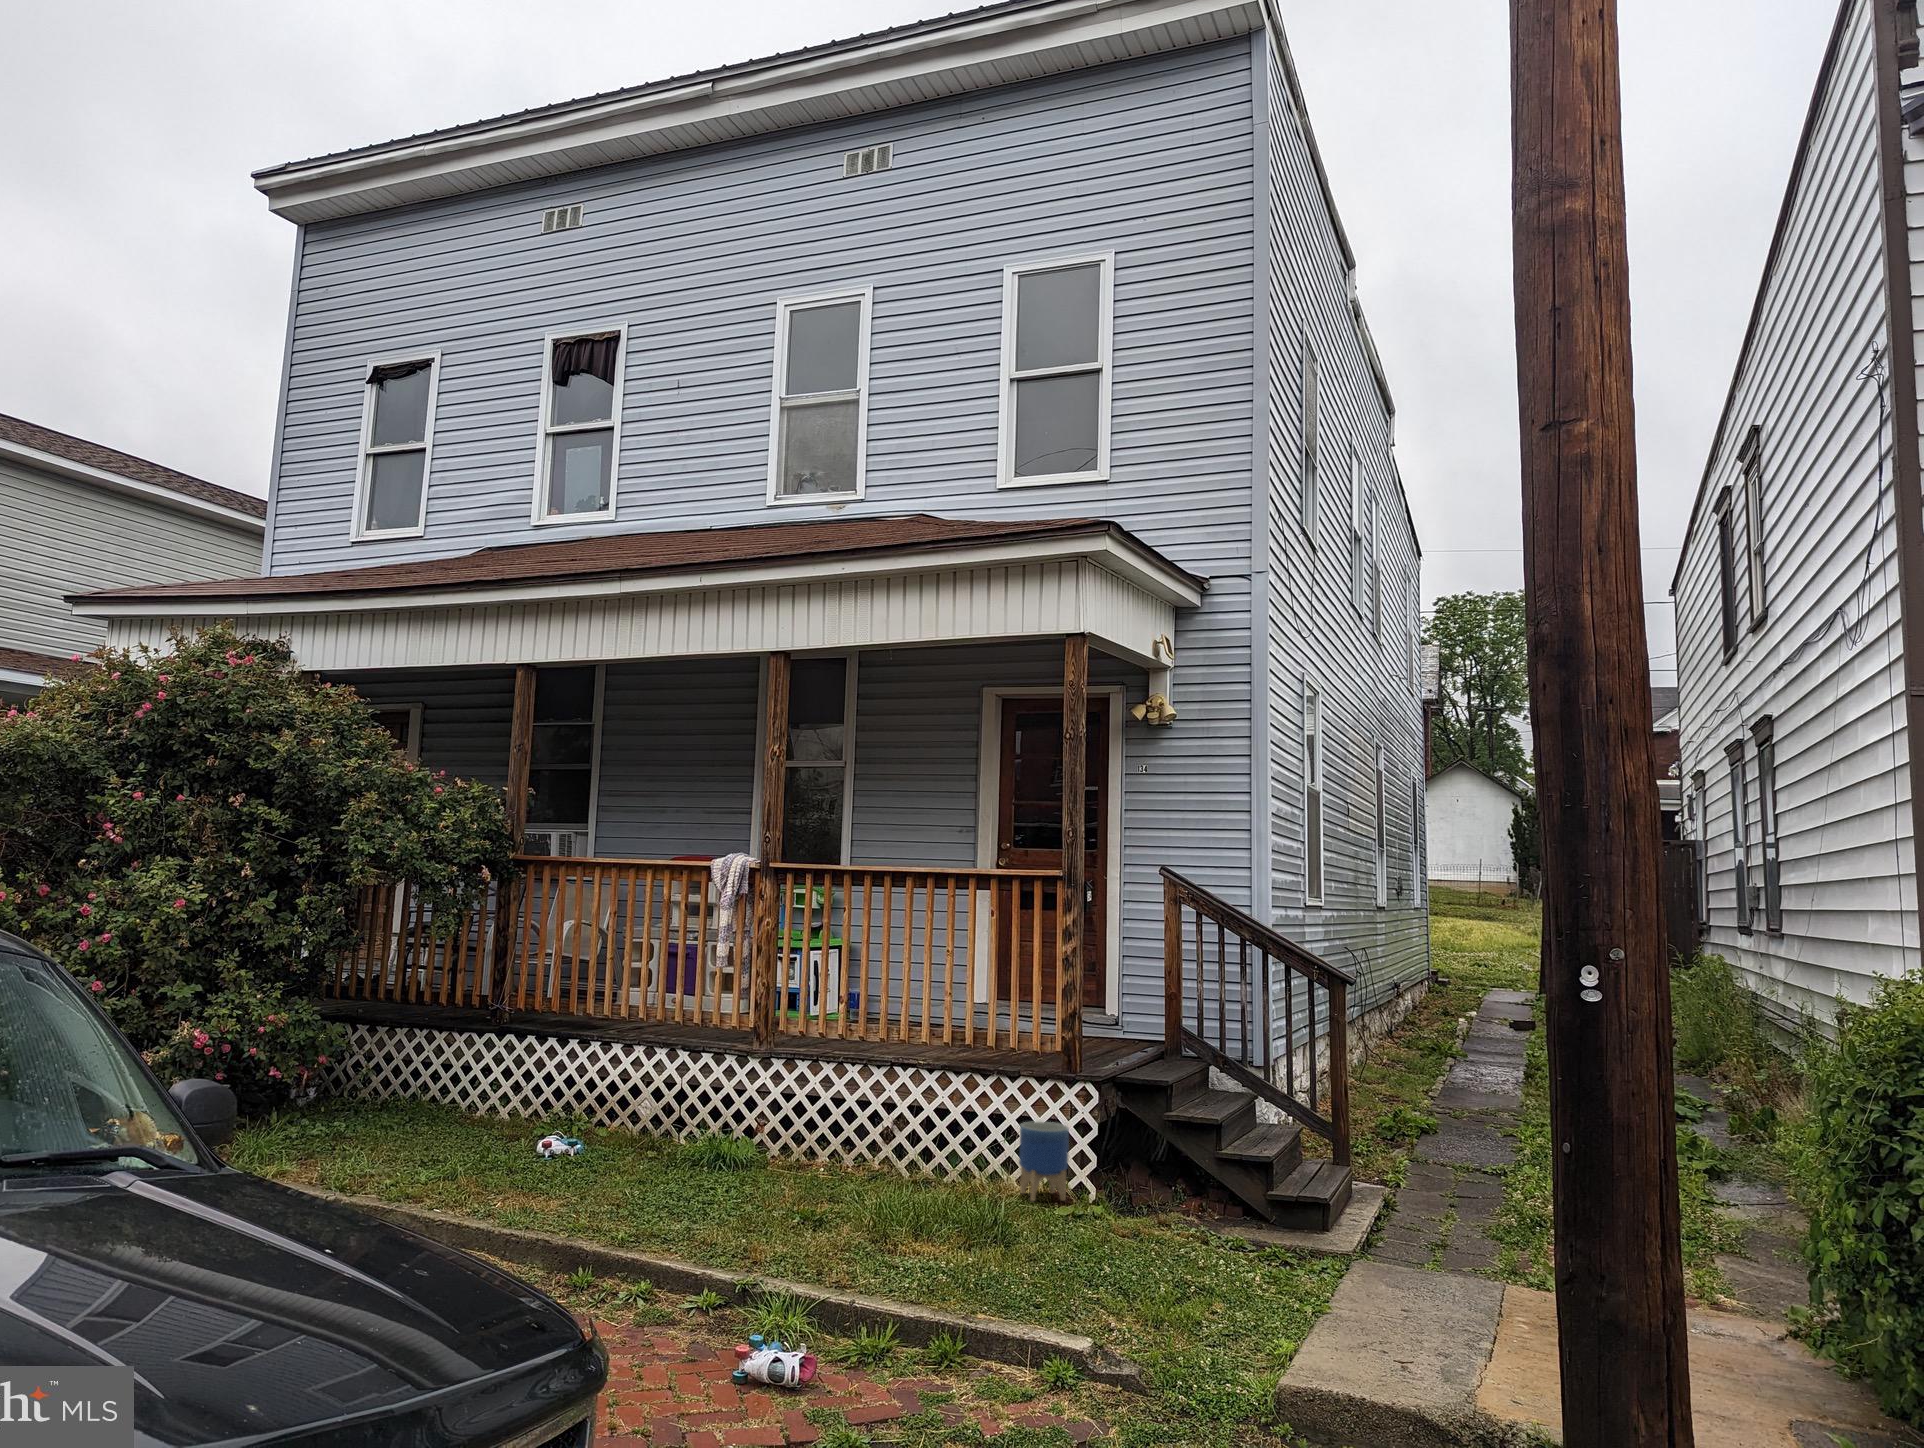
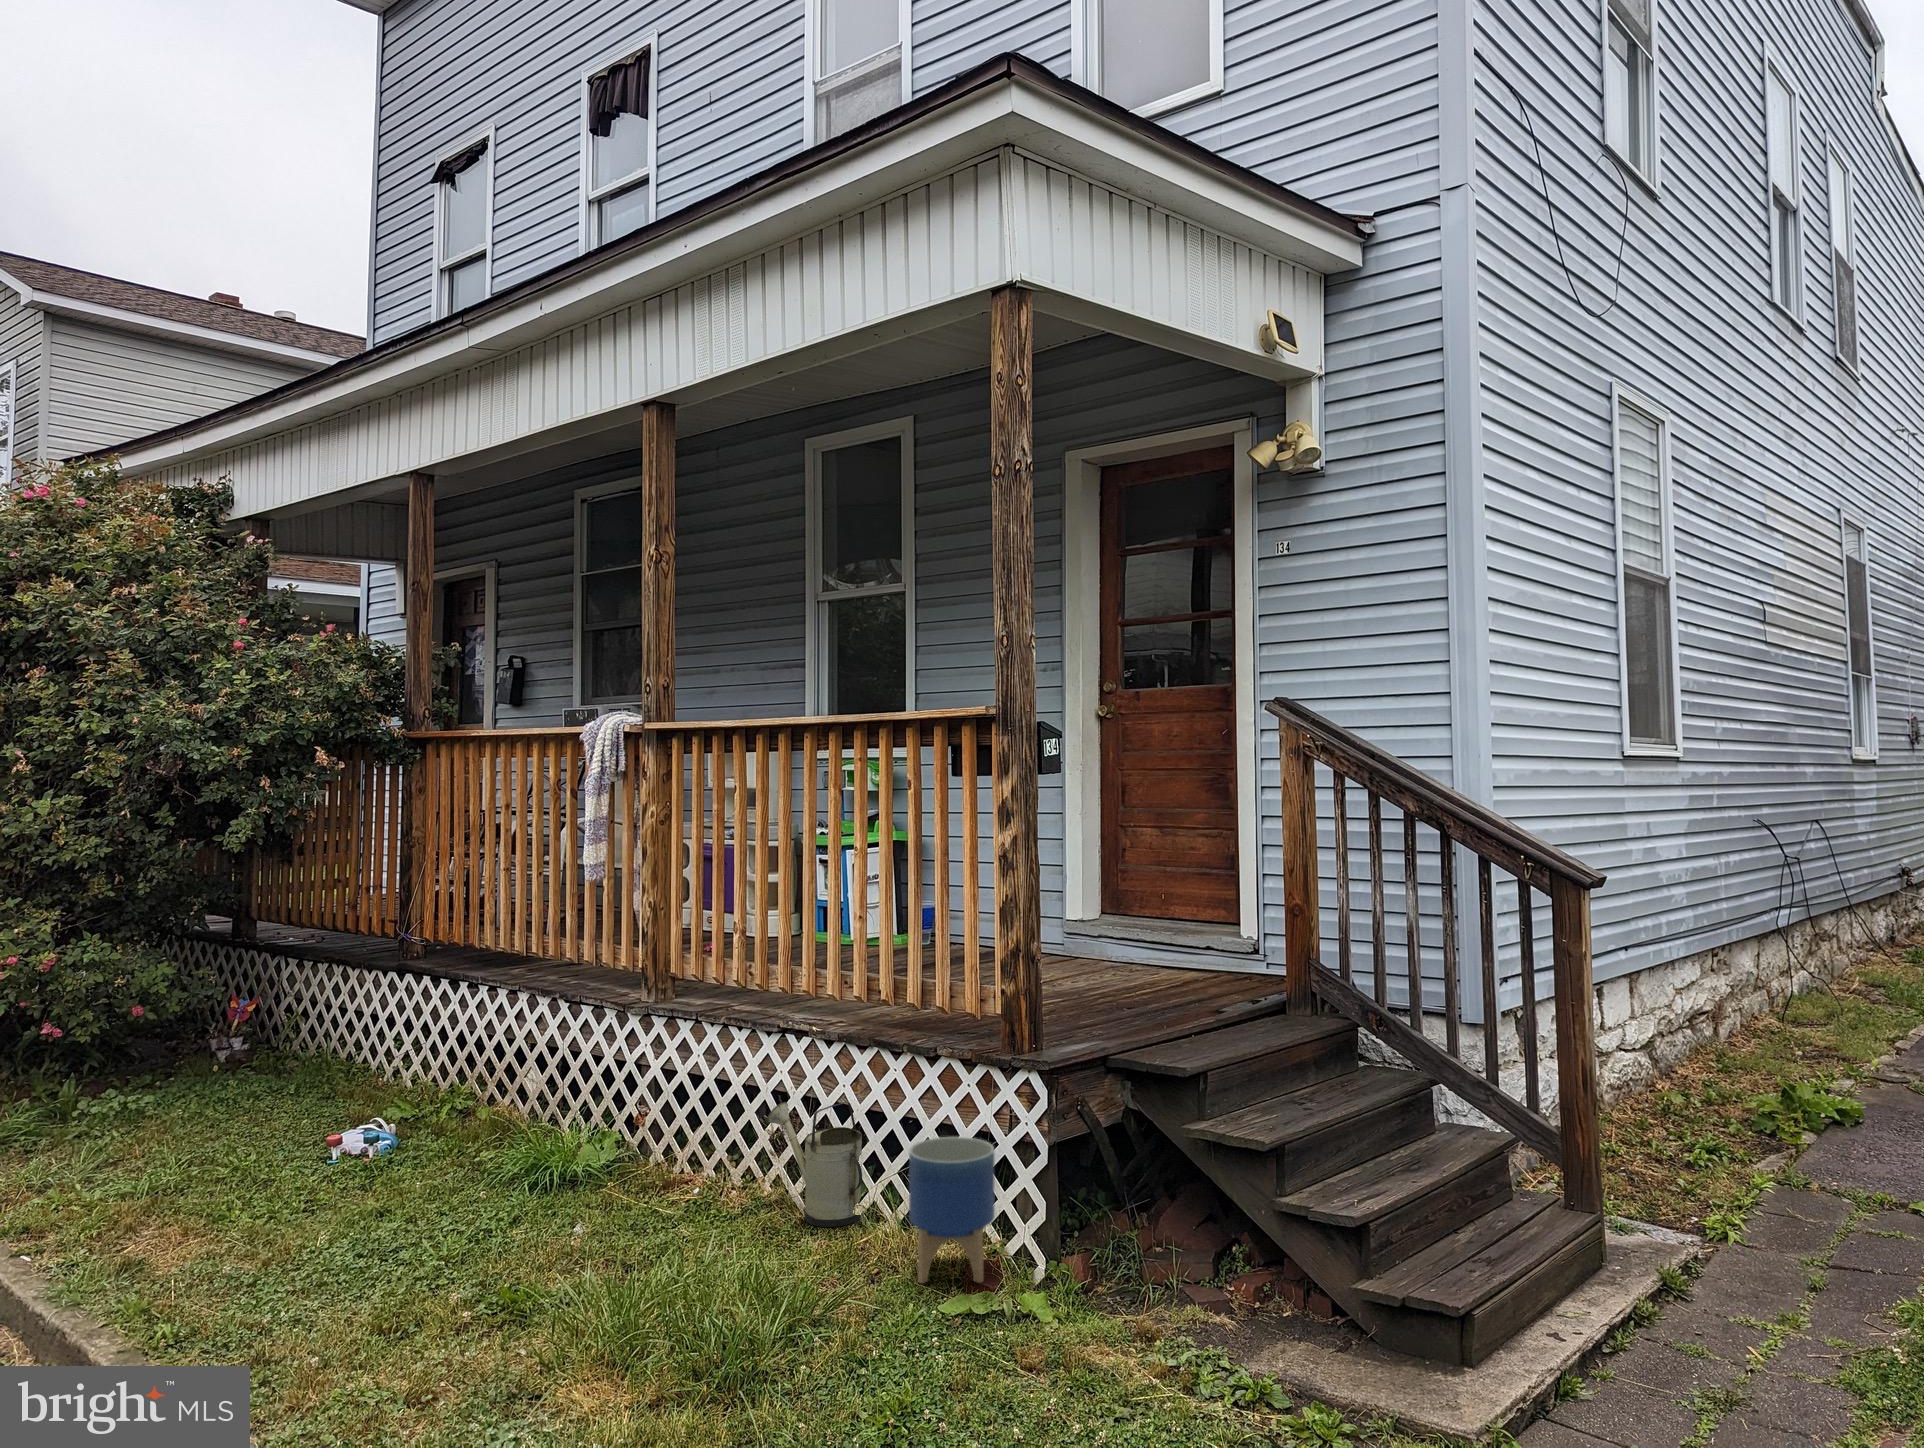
watering can: none [894,1107,967,1181] -> present [767,1102,862,1227]

